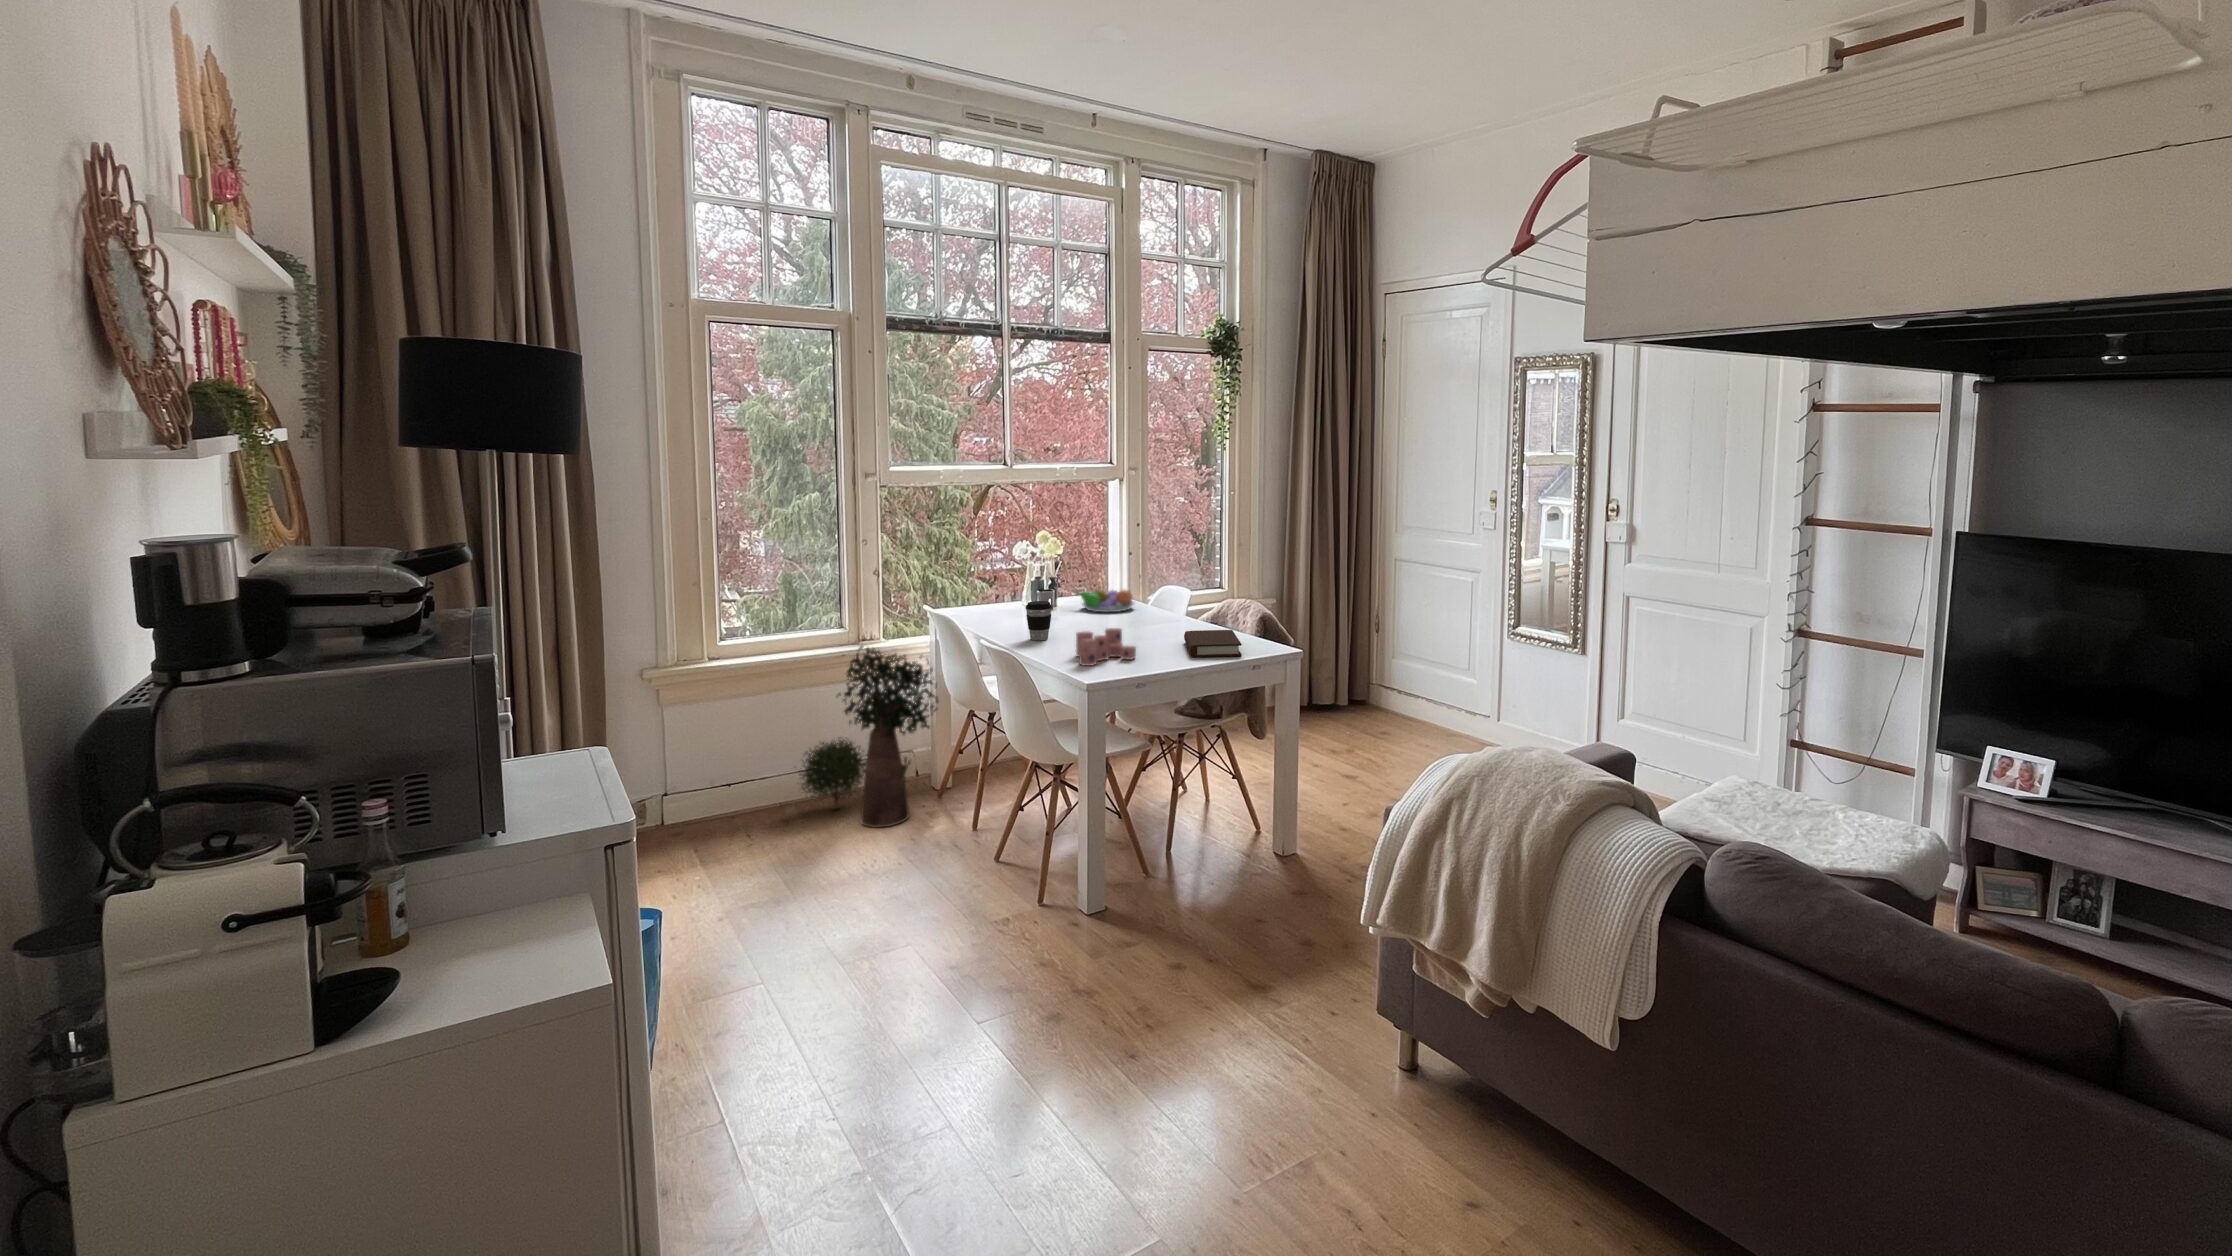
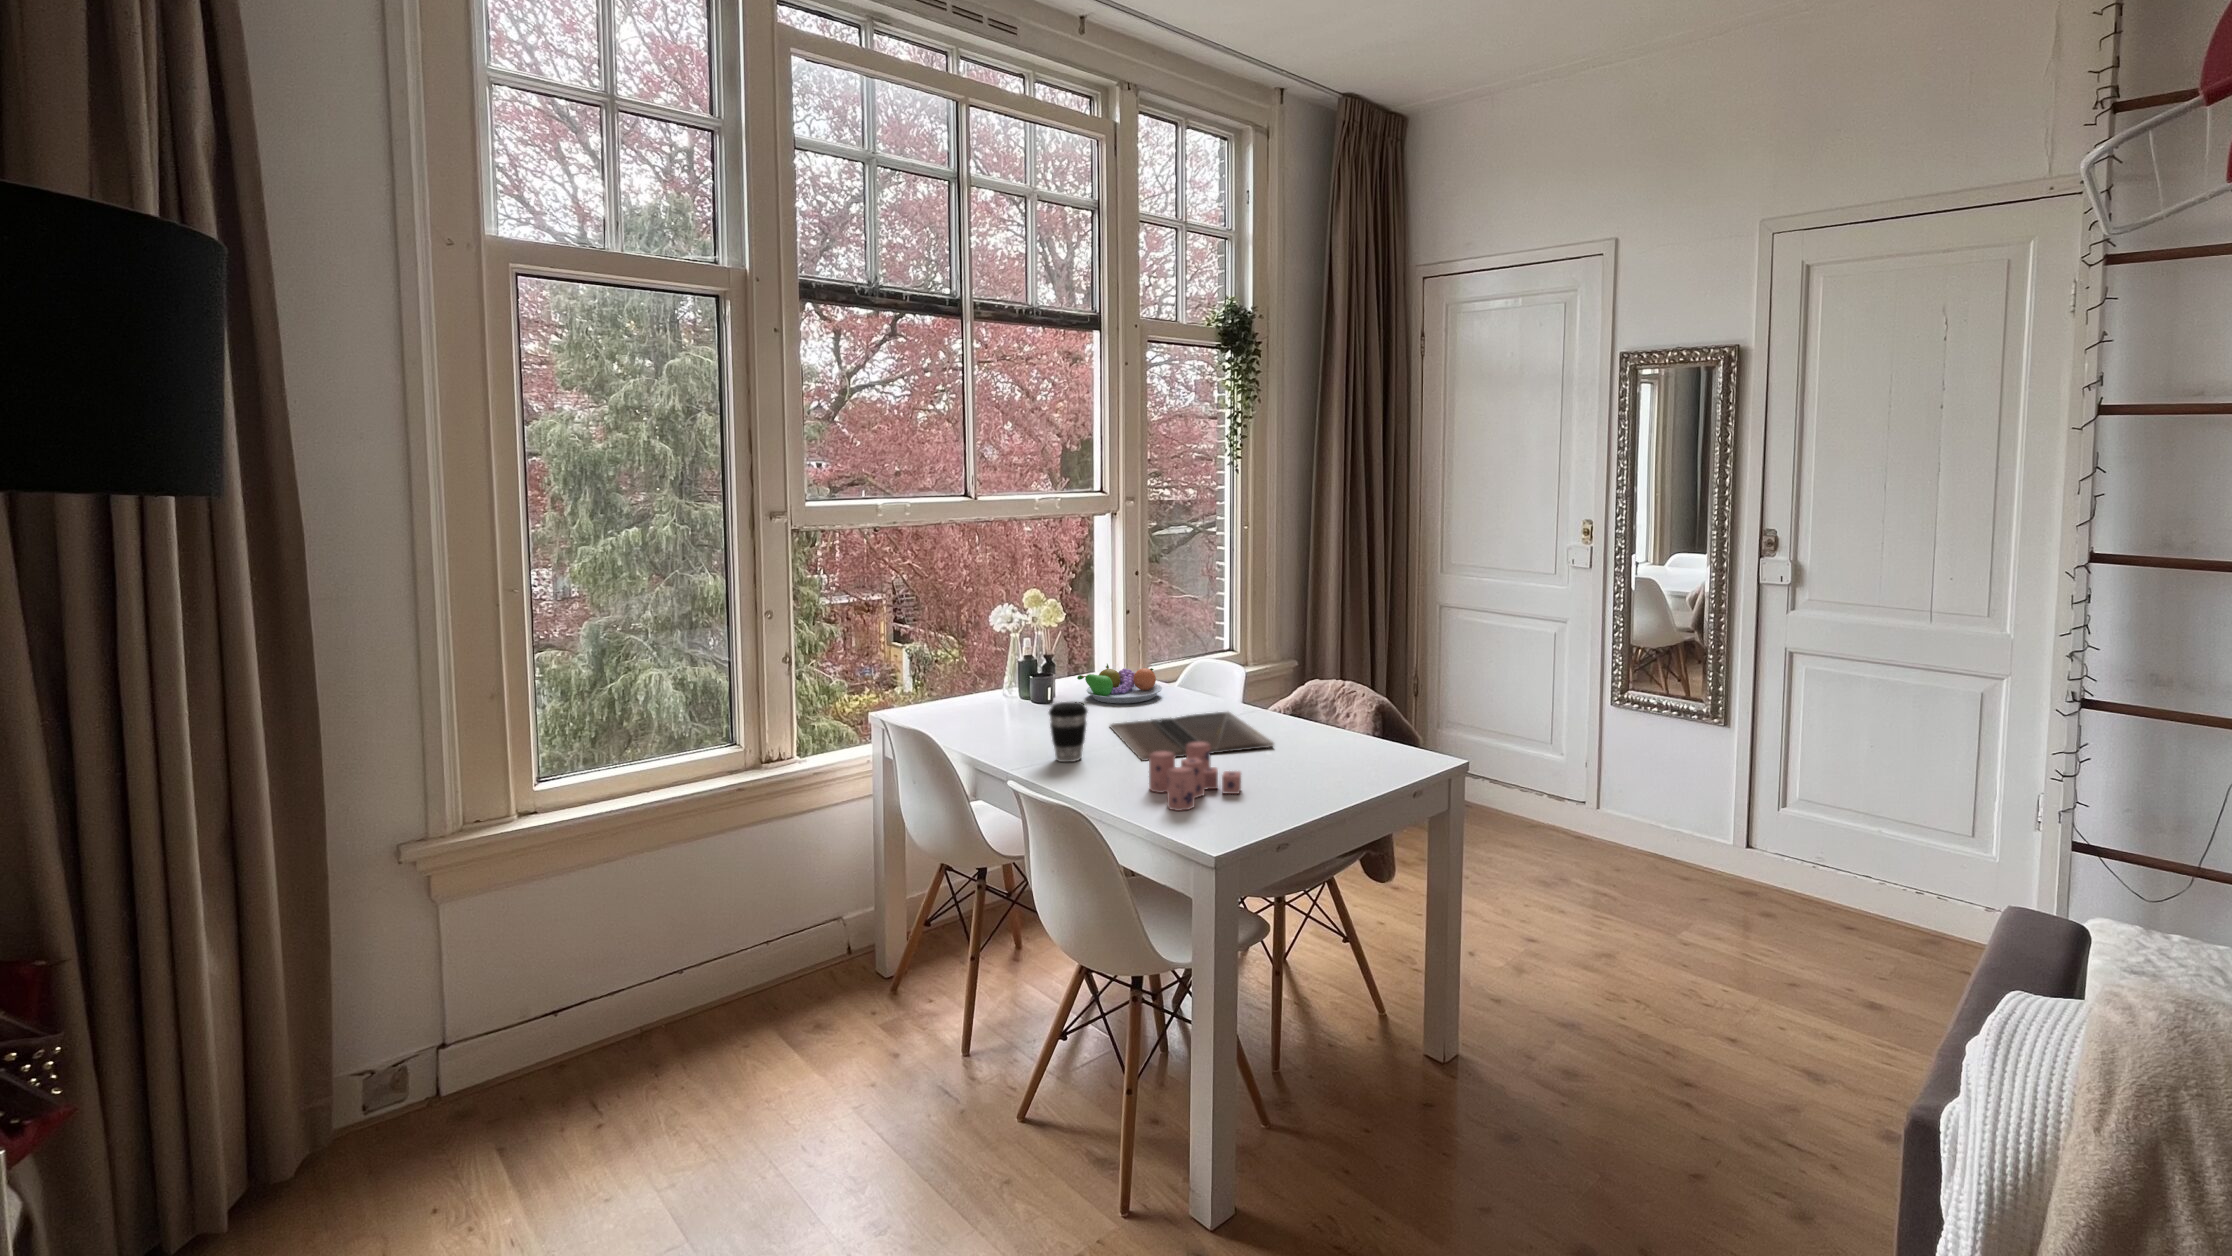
laptop: none [1082,618,1182,642] -> present [1110,712,1274,761]
book: present [1184,630,1242,657] -> none [1283,732,1389,782]
potted plant: present [800,646,938,828] -> none [671,774,905,1059]

